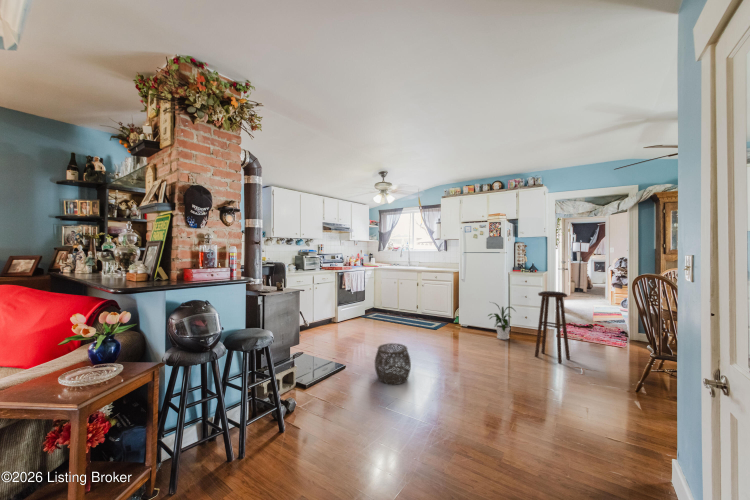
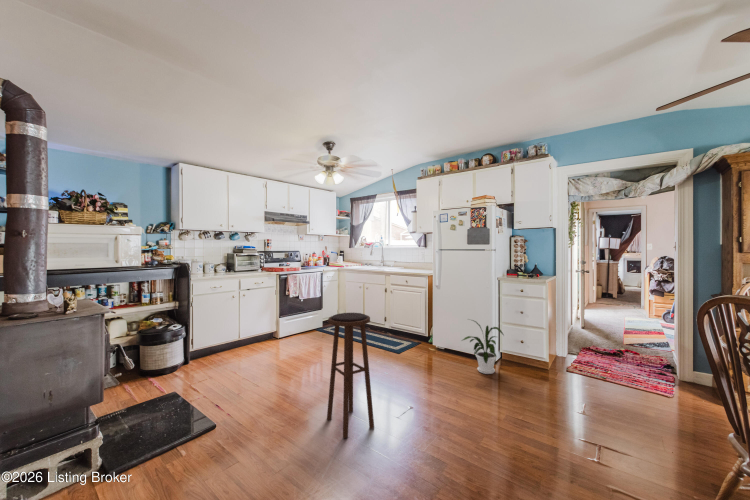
stool: present [535,291,570,363] -> present [327,313,374,438]
woven basket: present [375,343,411,384] -> none [238,394,302,472]

